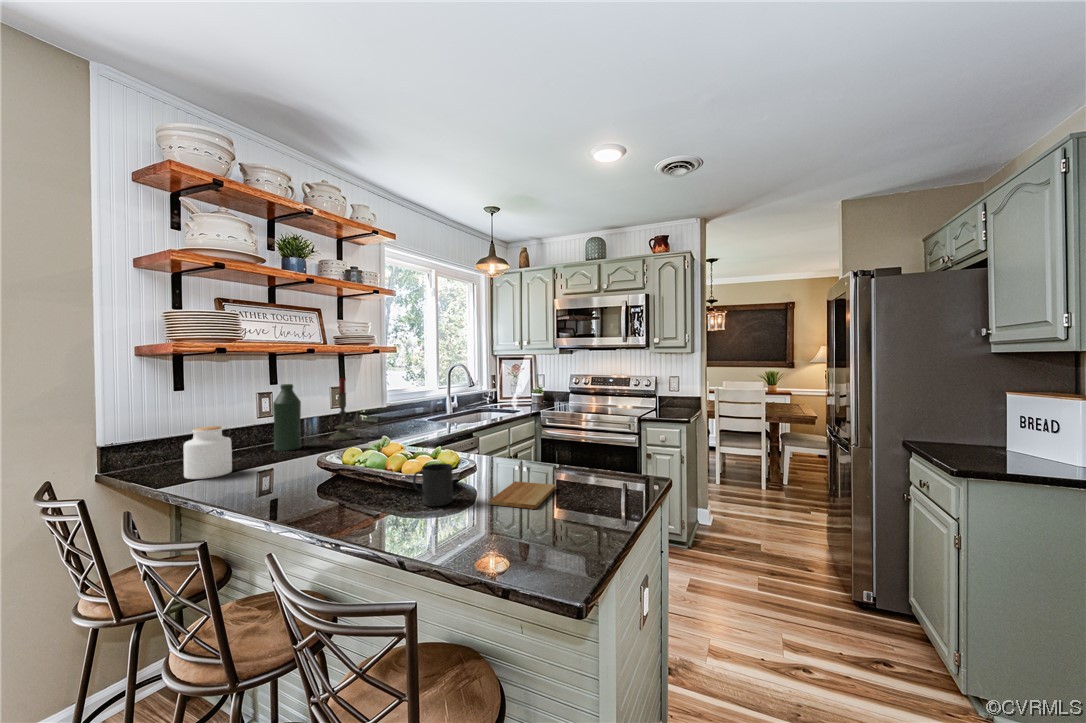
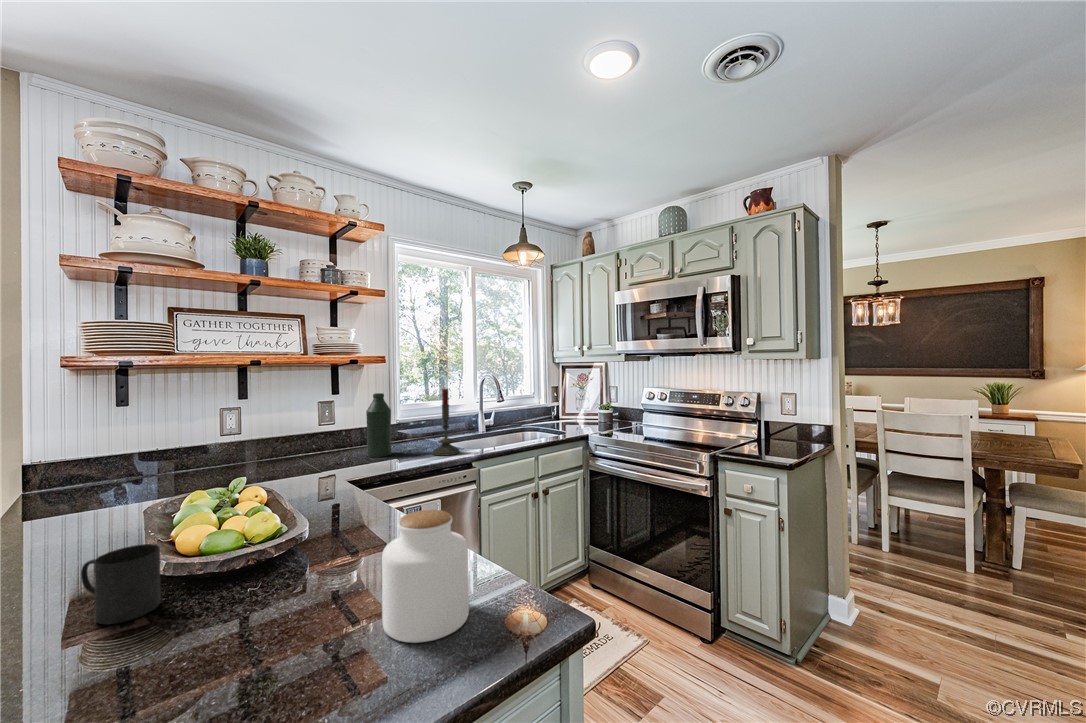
candle: present [330,378,356,441] -> present [433,389,459,456]
bottle: present [273,384,301,451] -> present [366,393,392,457]
jar: present [184,426,232,479] -> present [382,510,469,643]
cutting board: present [490,481,556,509] -> none [170,581,335,672]

